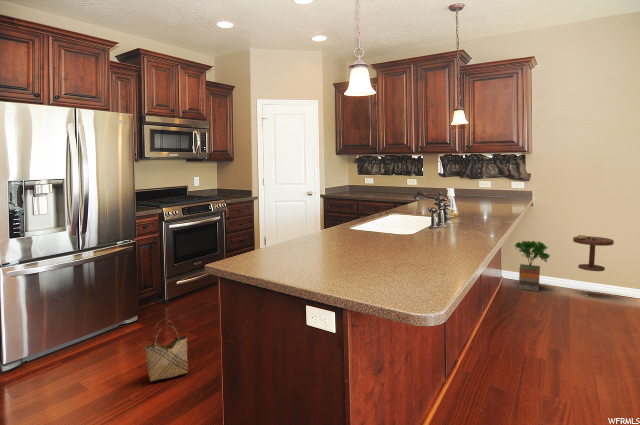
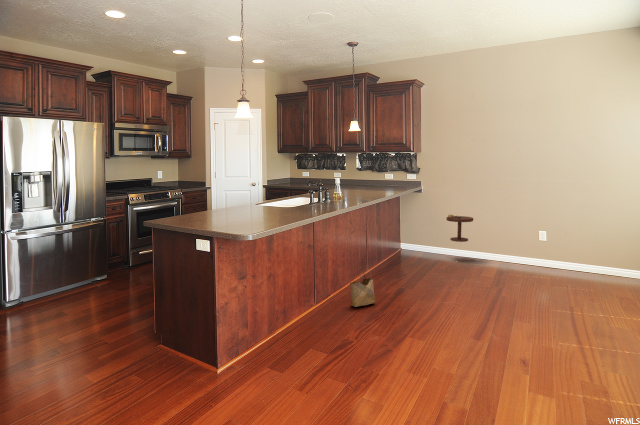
potted tree: present [515,241,550,291] -> none [407,220,433,259]
woven basket: present [144,320,188,381] -> present [350,266,375,307]

